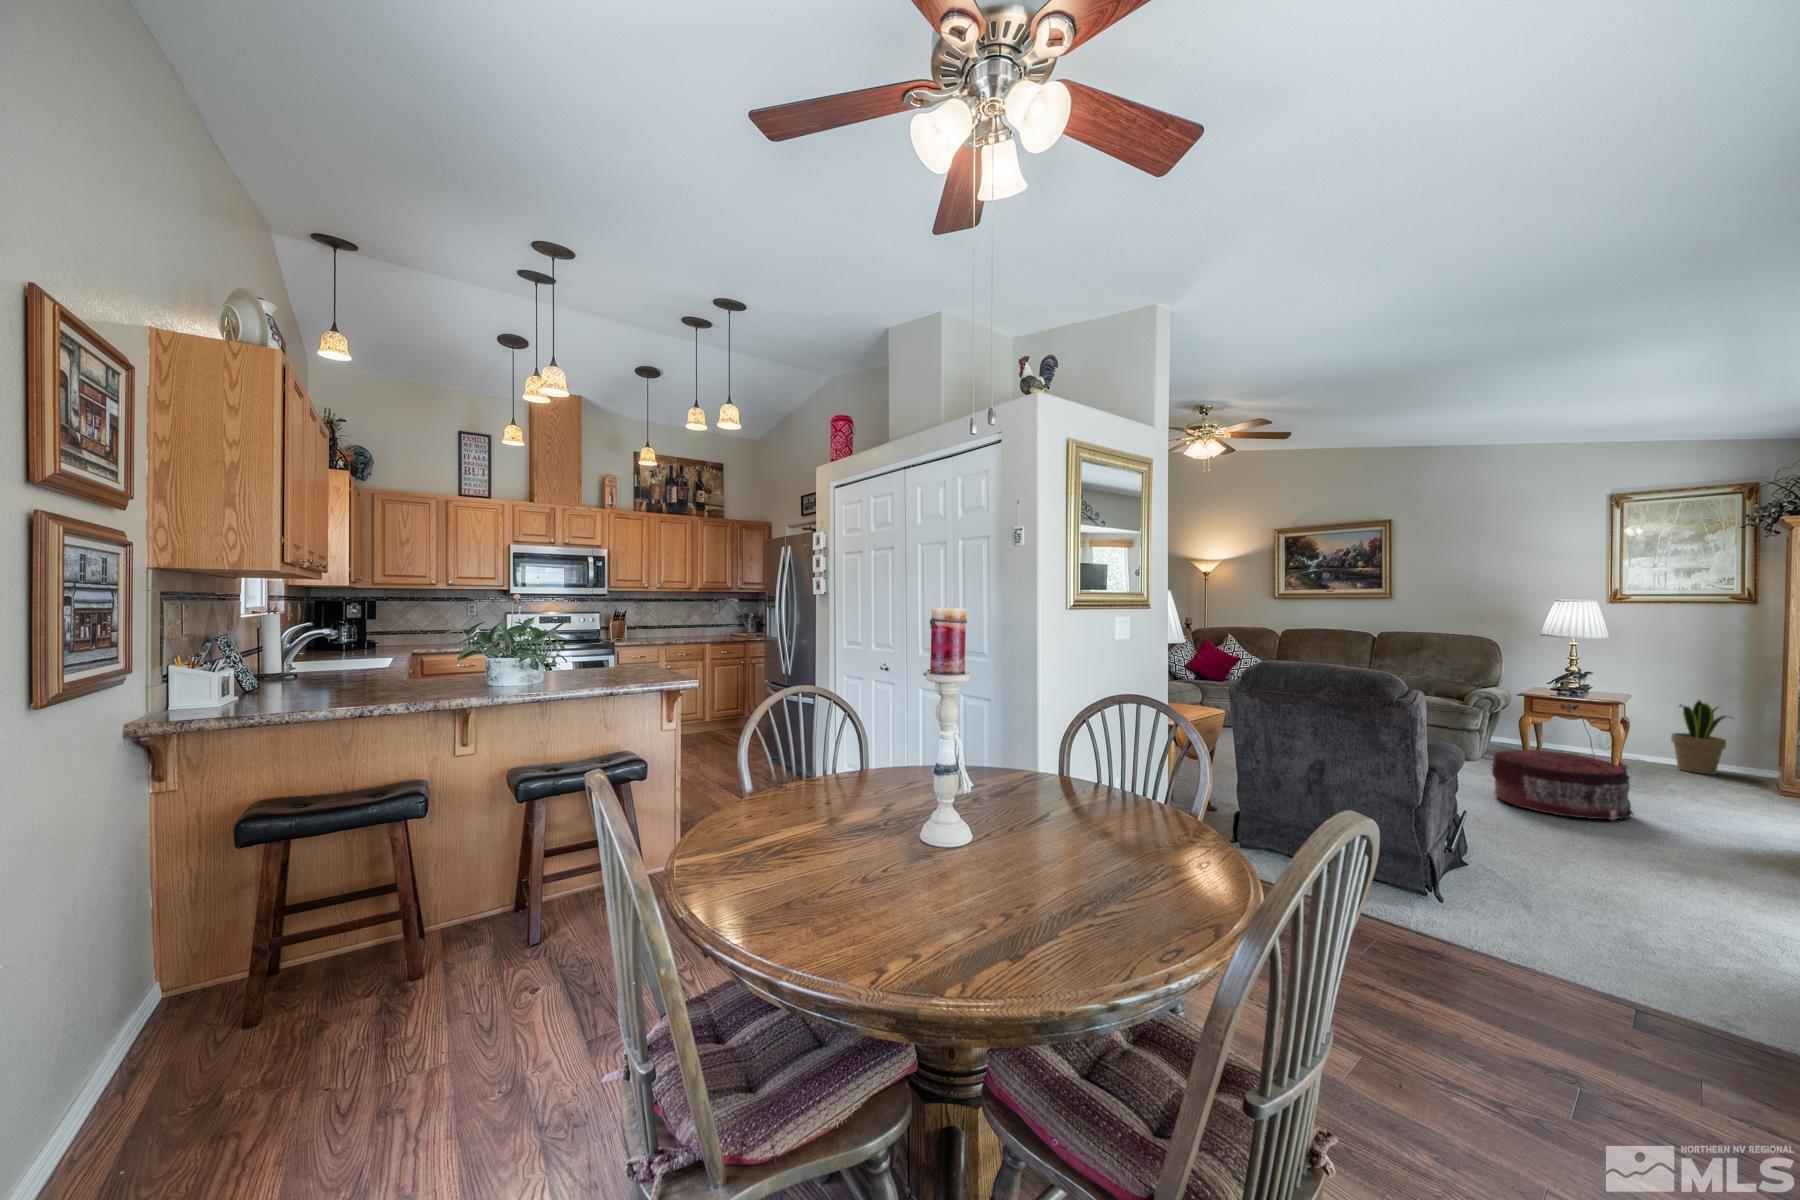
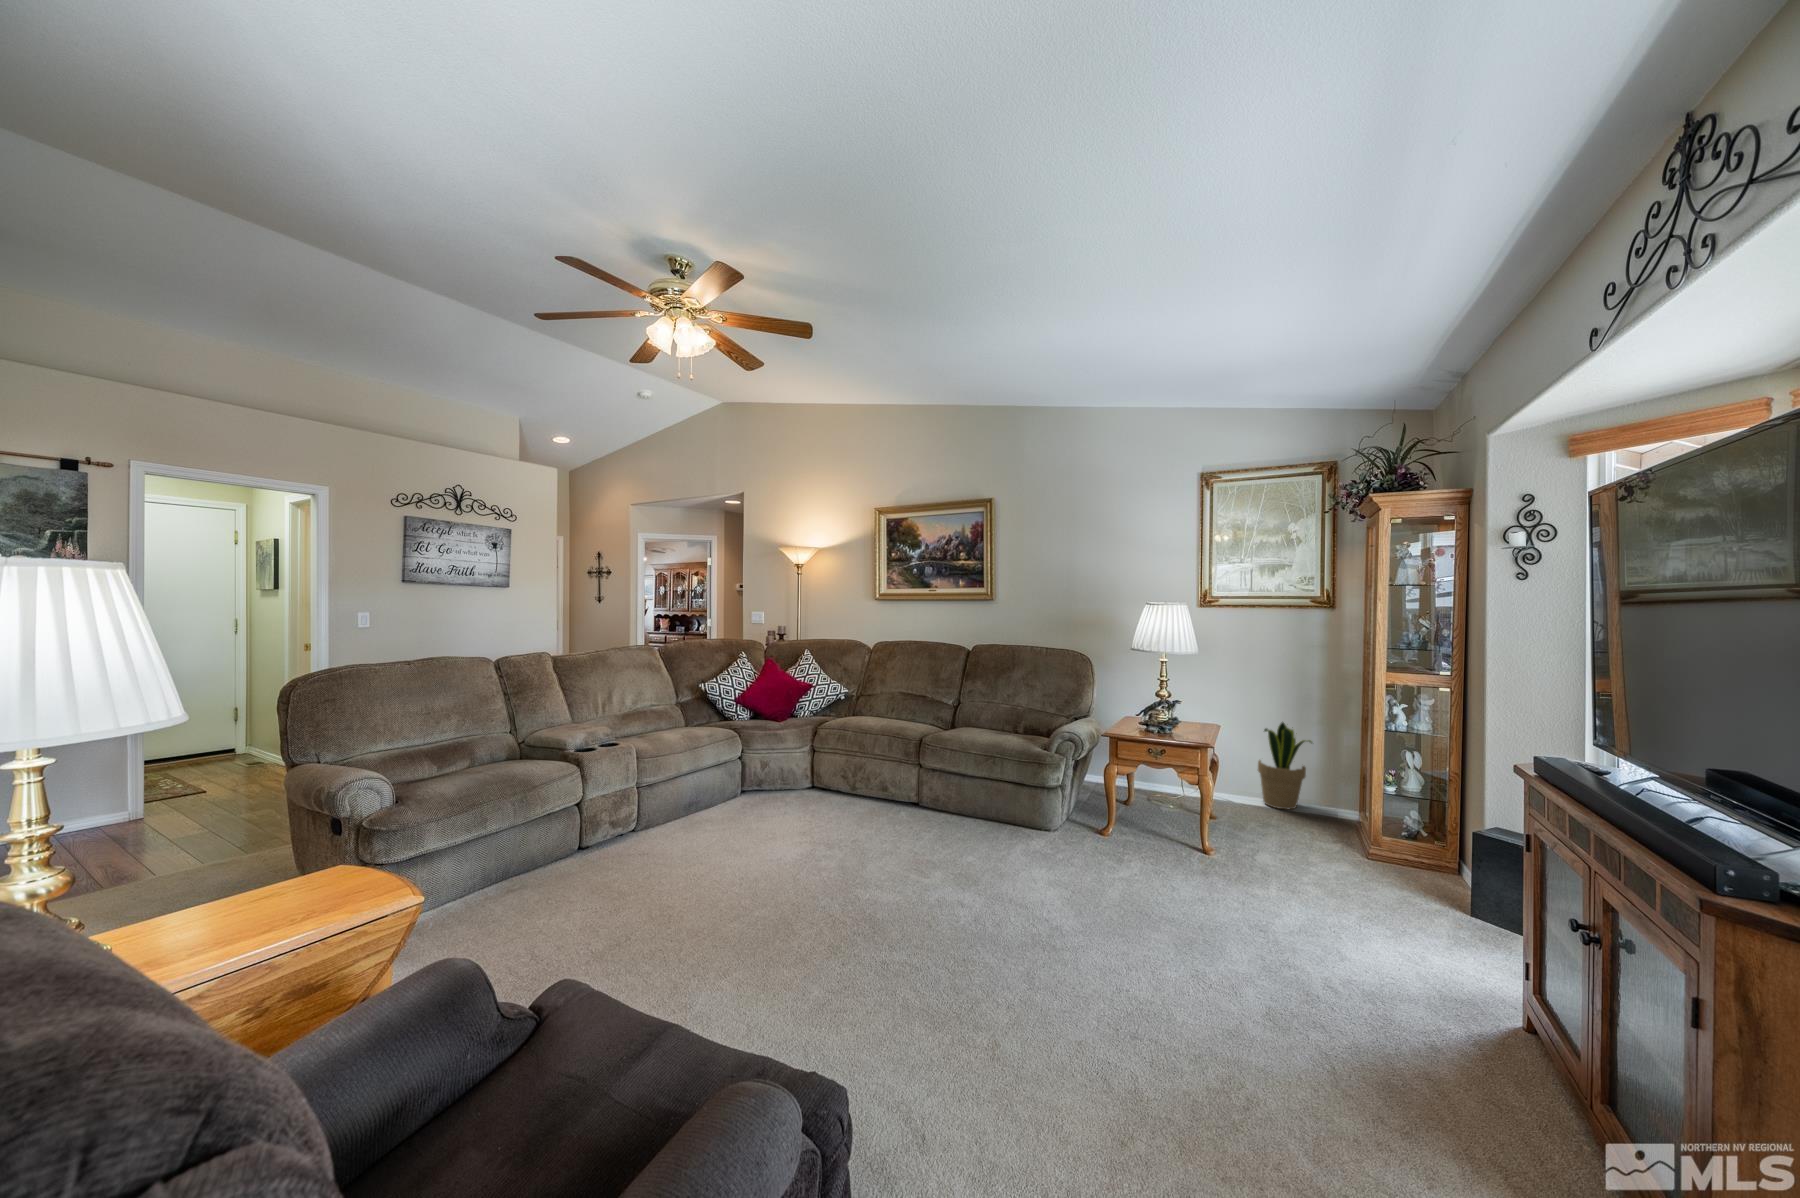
pouf: present [1492,749,1633,820] -> none [1046,830,1204,960]

